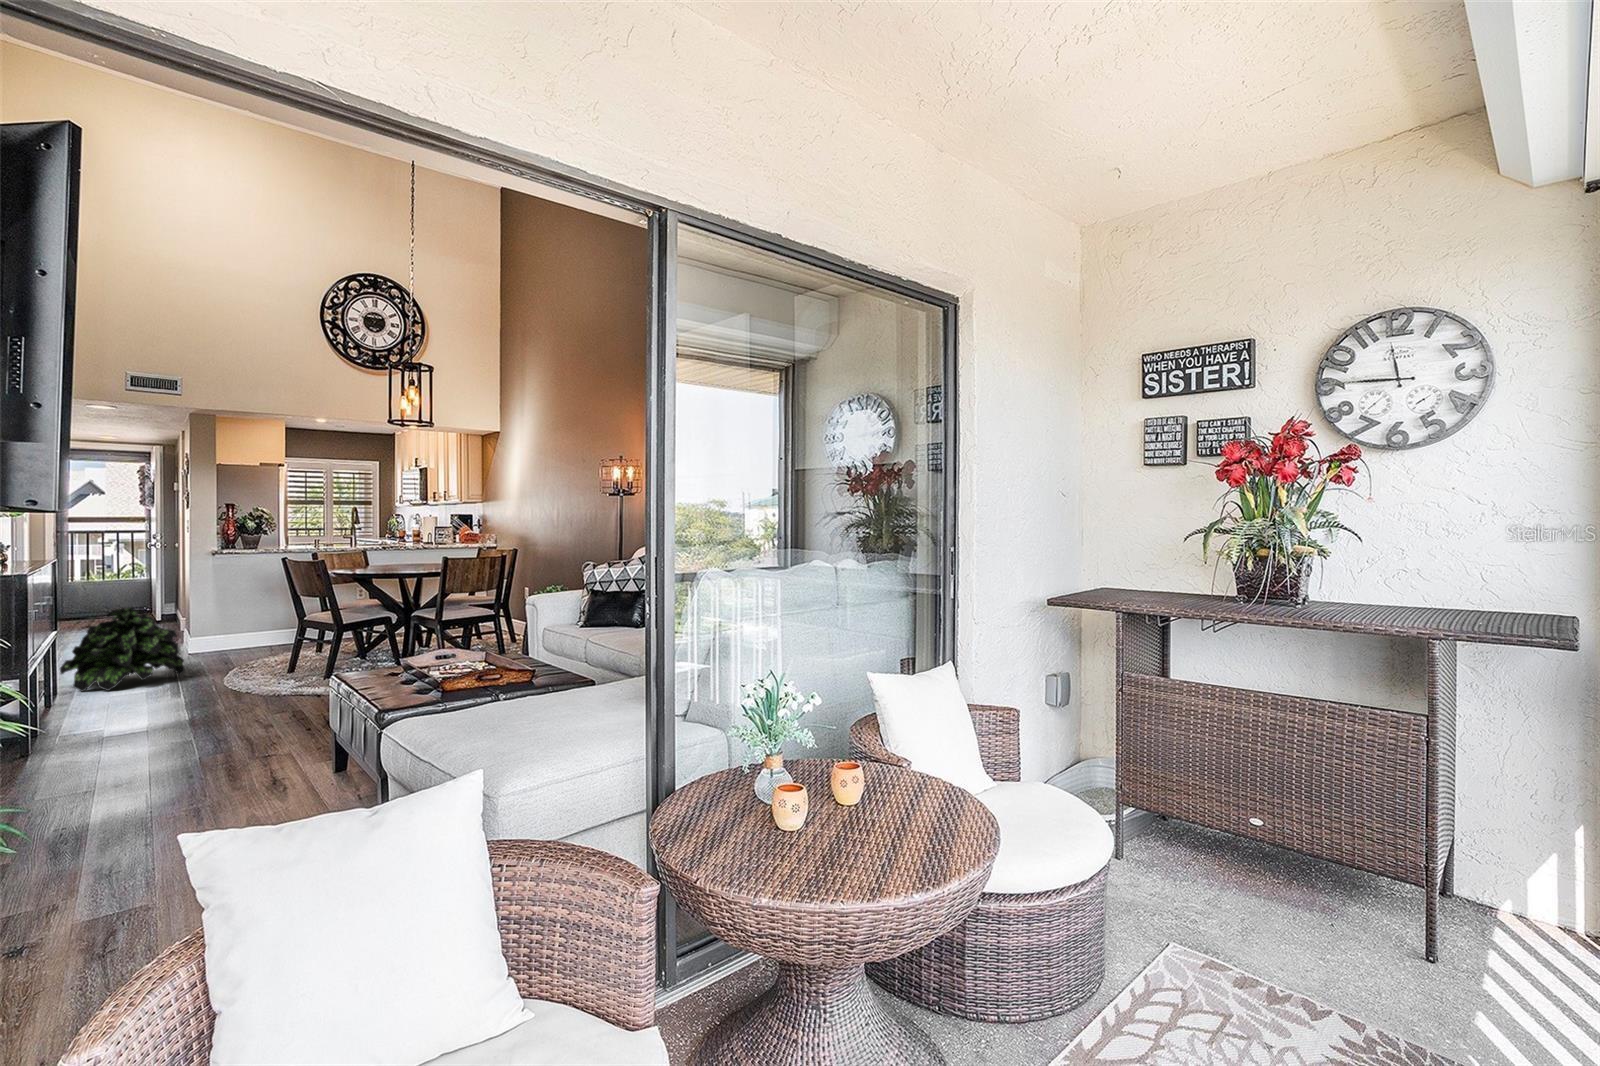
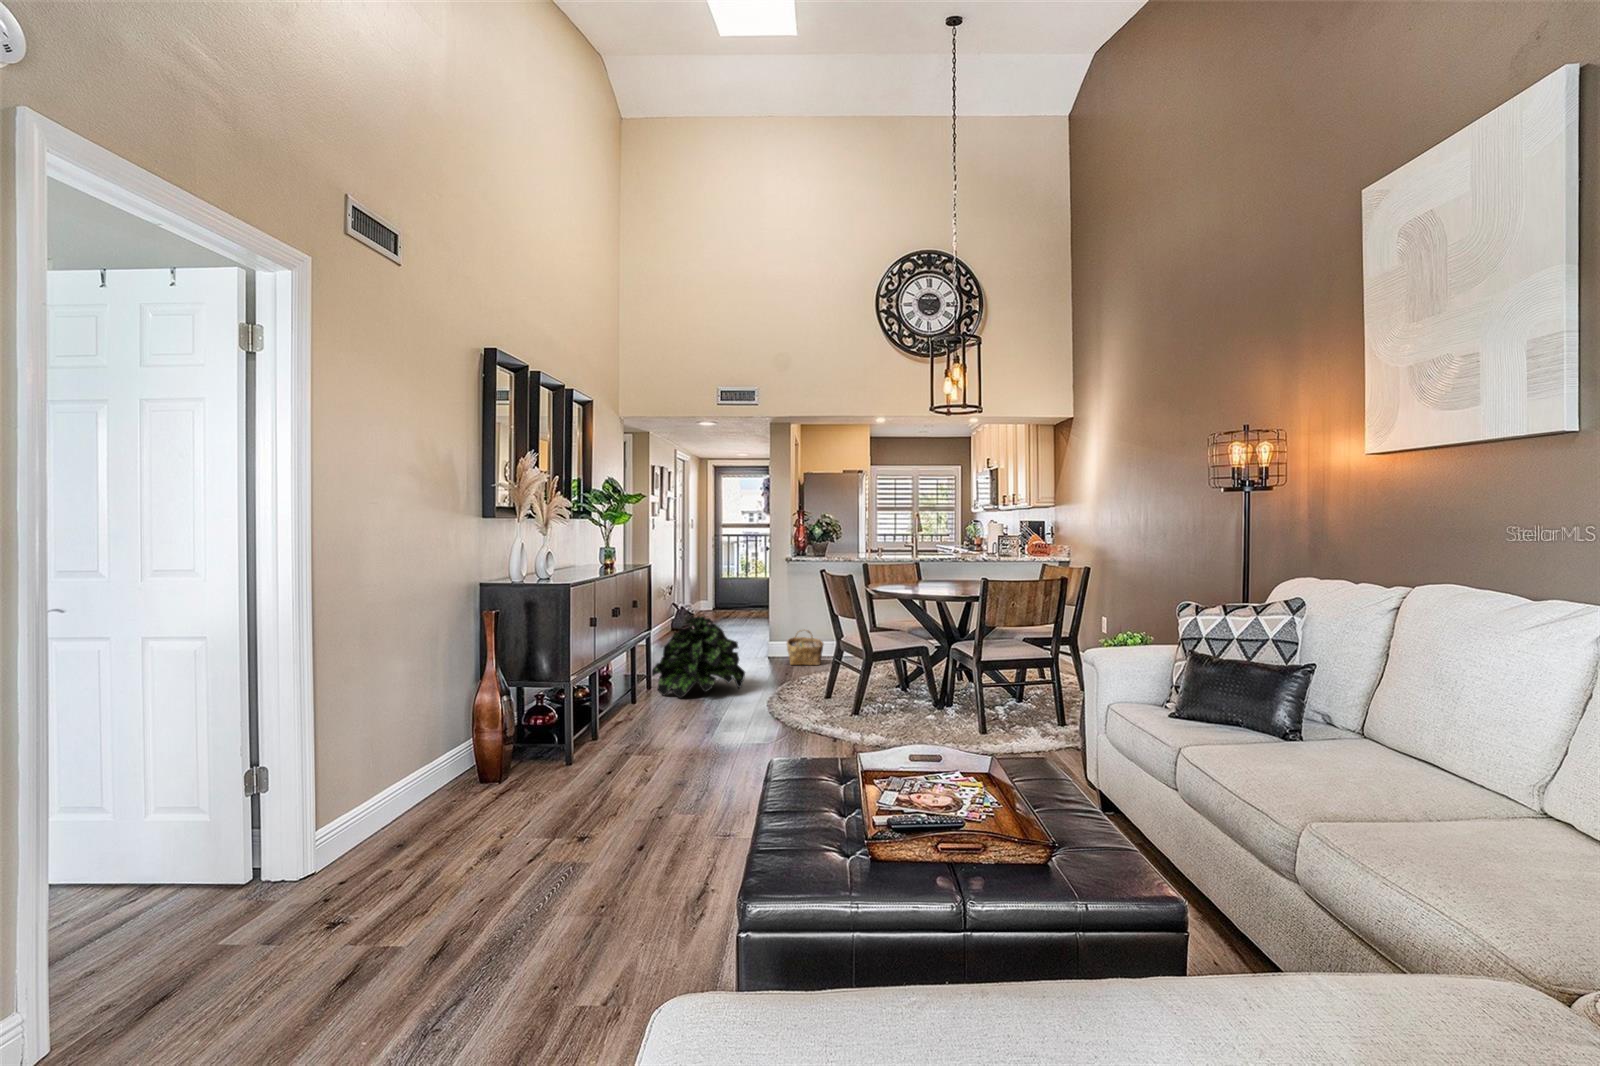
woven basket: none [216,619,261,654] -> present [787,629,823,665]

